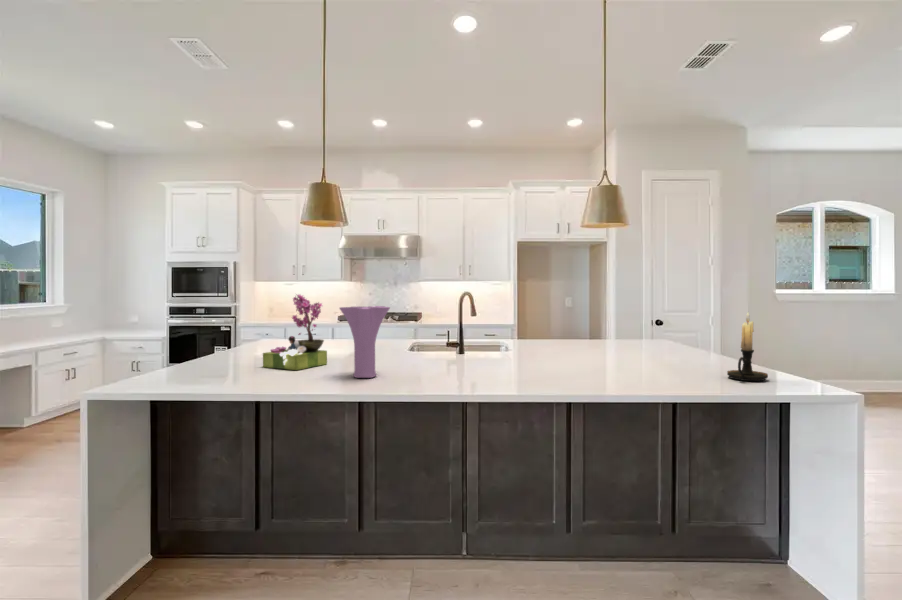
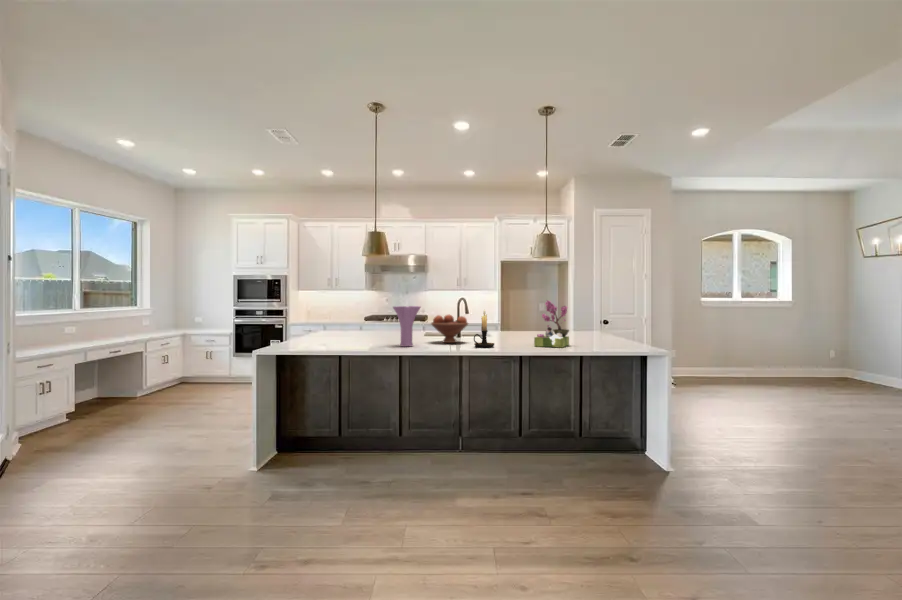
flower arrangement: present [263,294,327,370] -> present [534,300,569,348]
candle holder: present [727,313,768,381] -> present [474,310,494,348]
fruit bowl: none [411,319,474,368] -> present [431,315,468,343]

